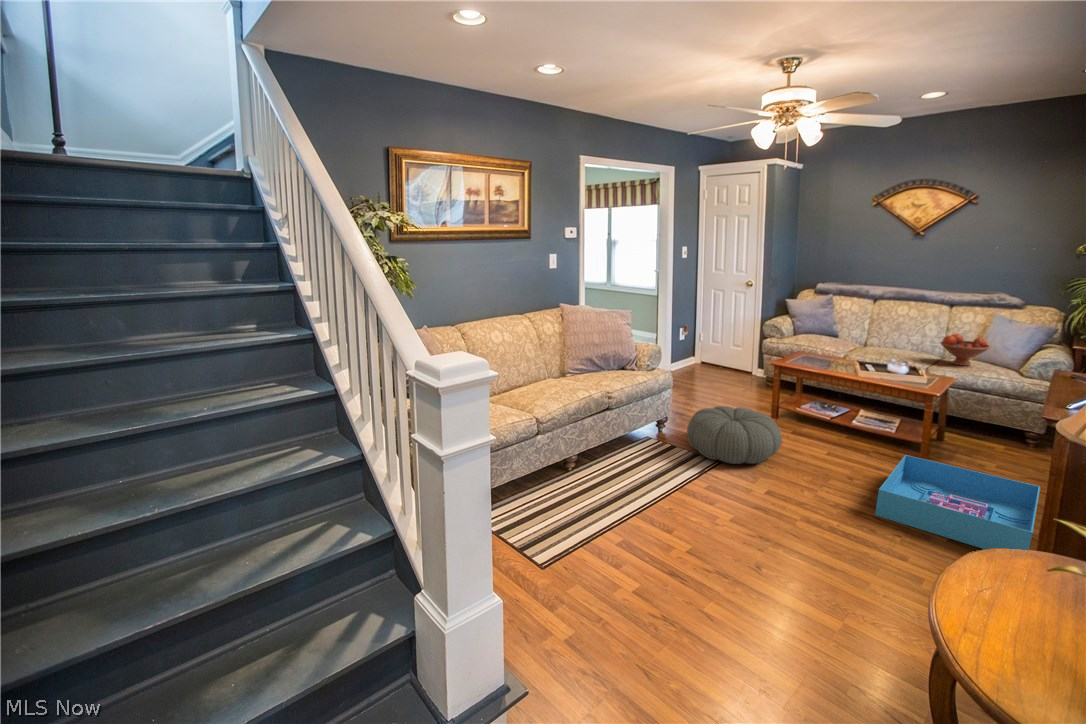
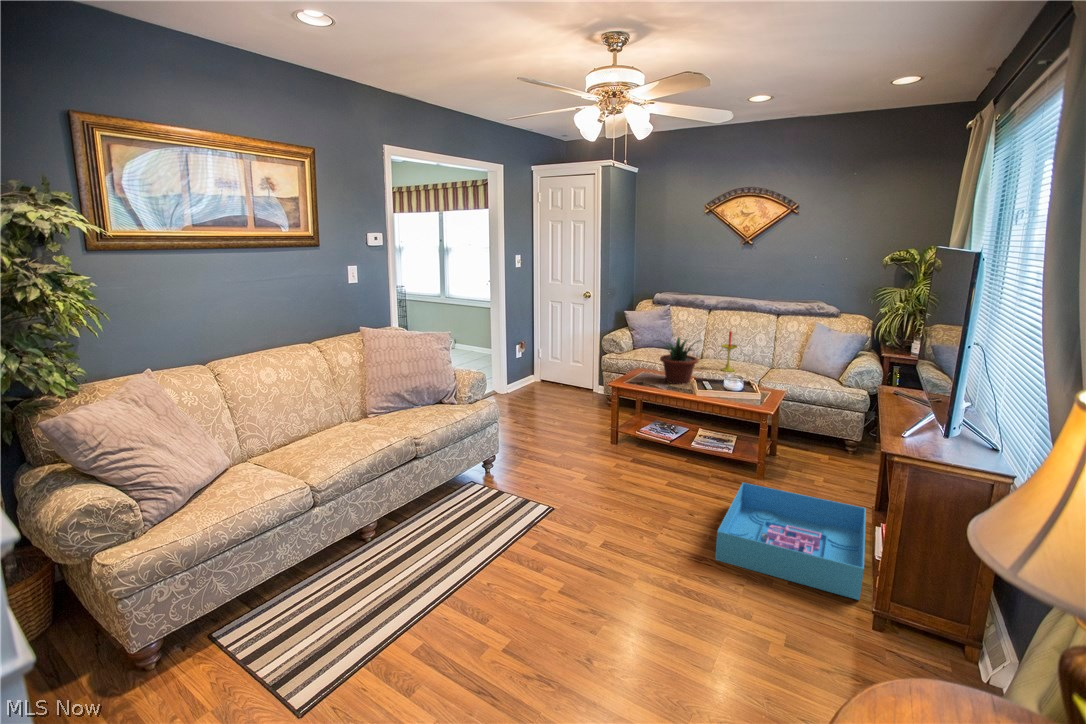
candle: none [881,318,905,358] -> present [721,331,738,372]
potted plant: none [816,322,868,366] -> present [660,337,698,384]
fruit bowl: present [941,334,990,366] -> none [770,344,814,377]
pouf: present [687,406,782,464] -> none [516,440,620,510]

